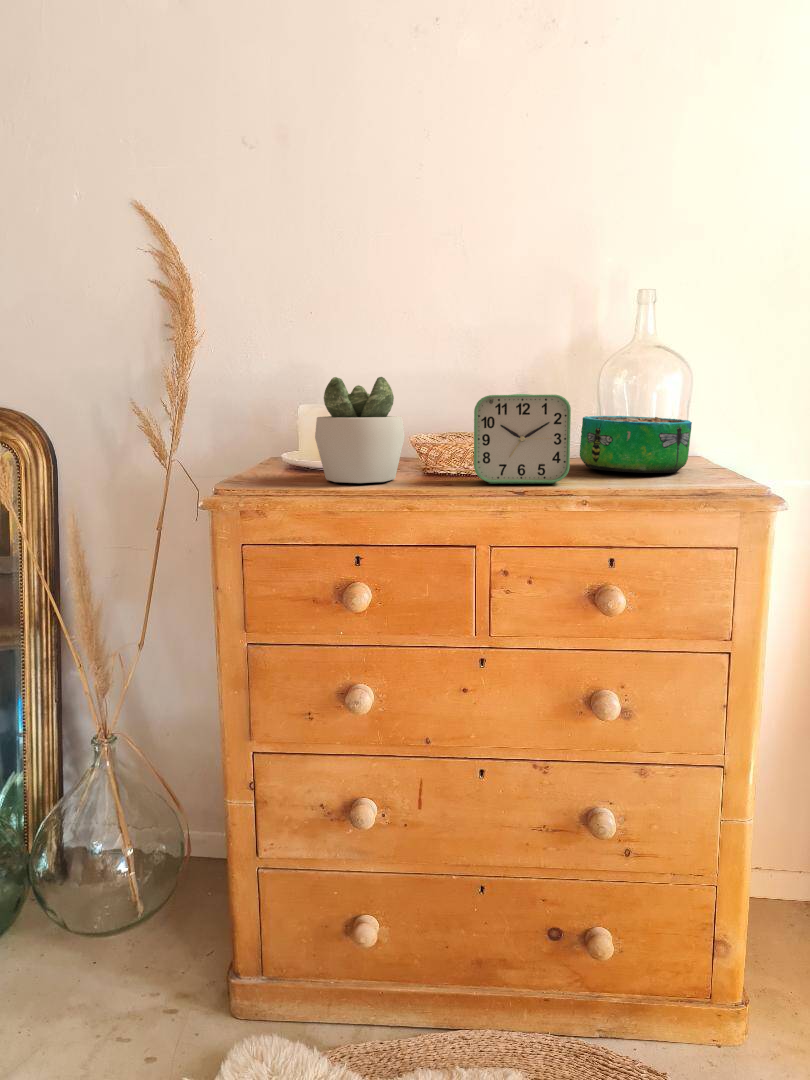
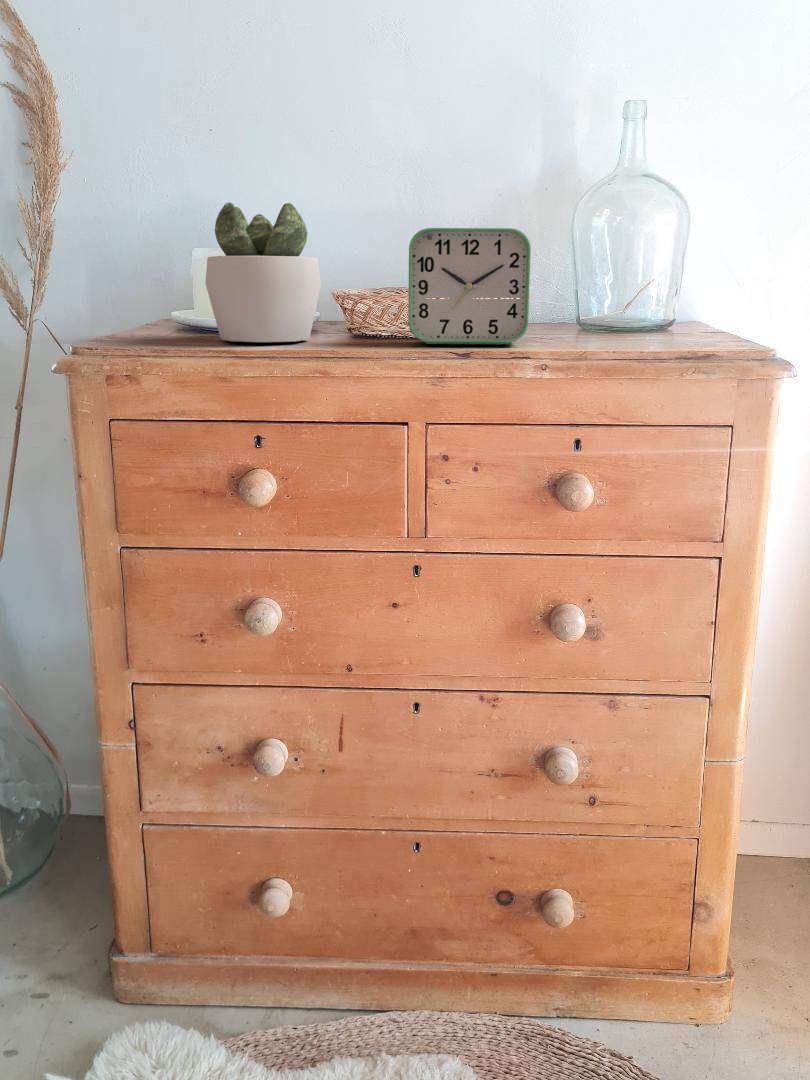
decorative bowl: present [580,416,692,473] -> none [546,264,686,335]

